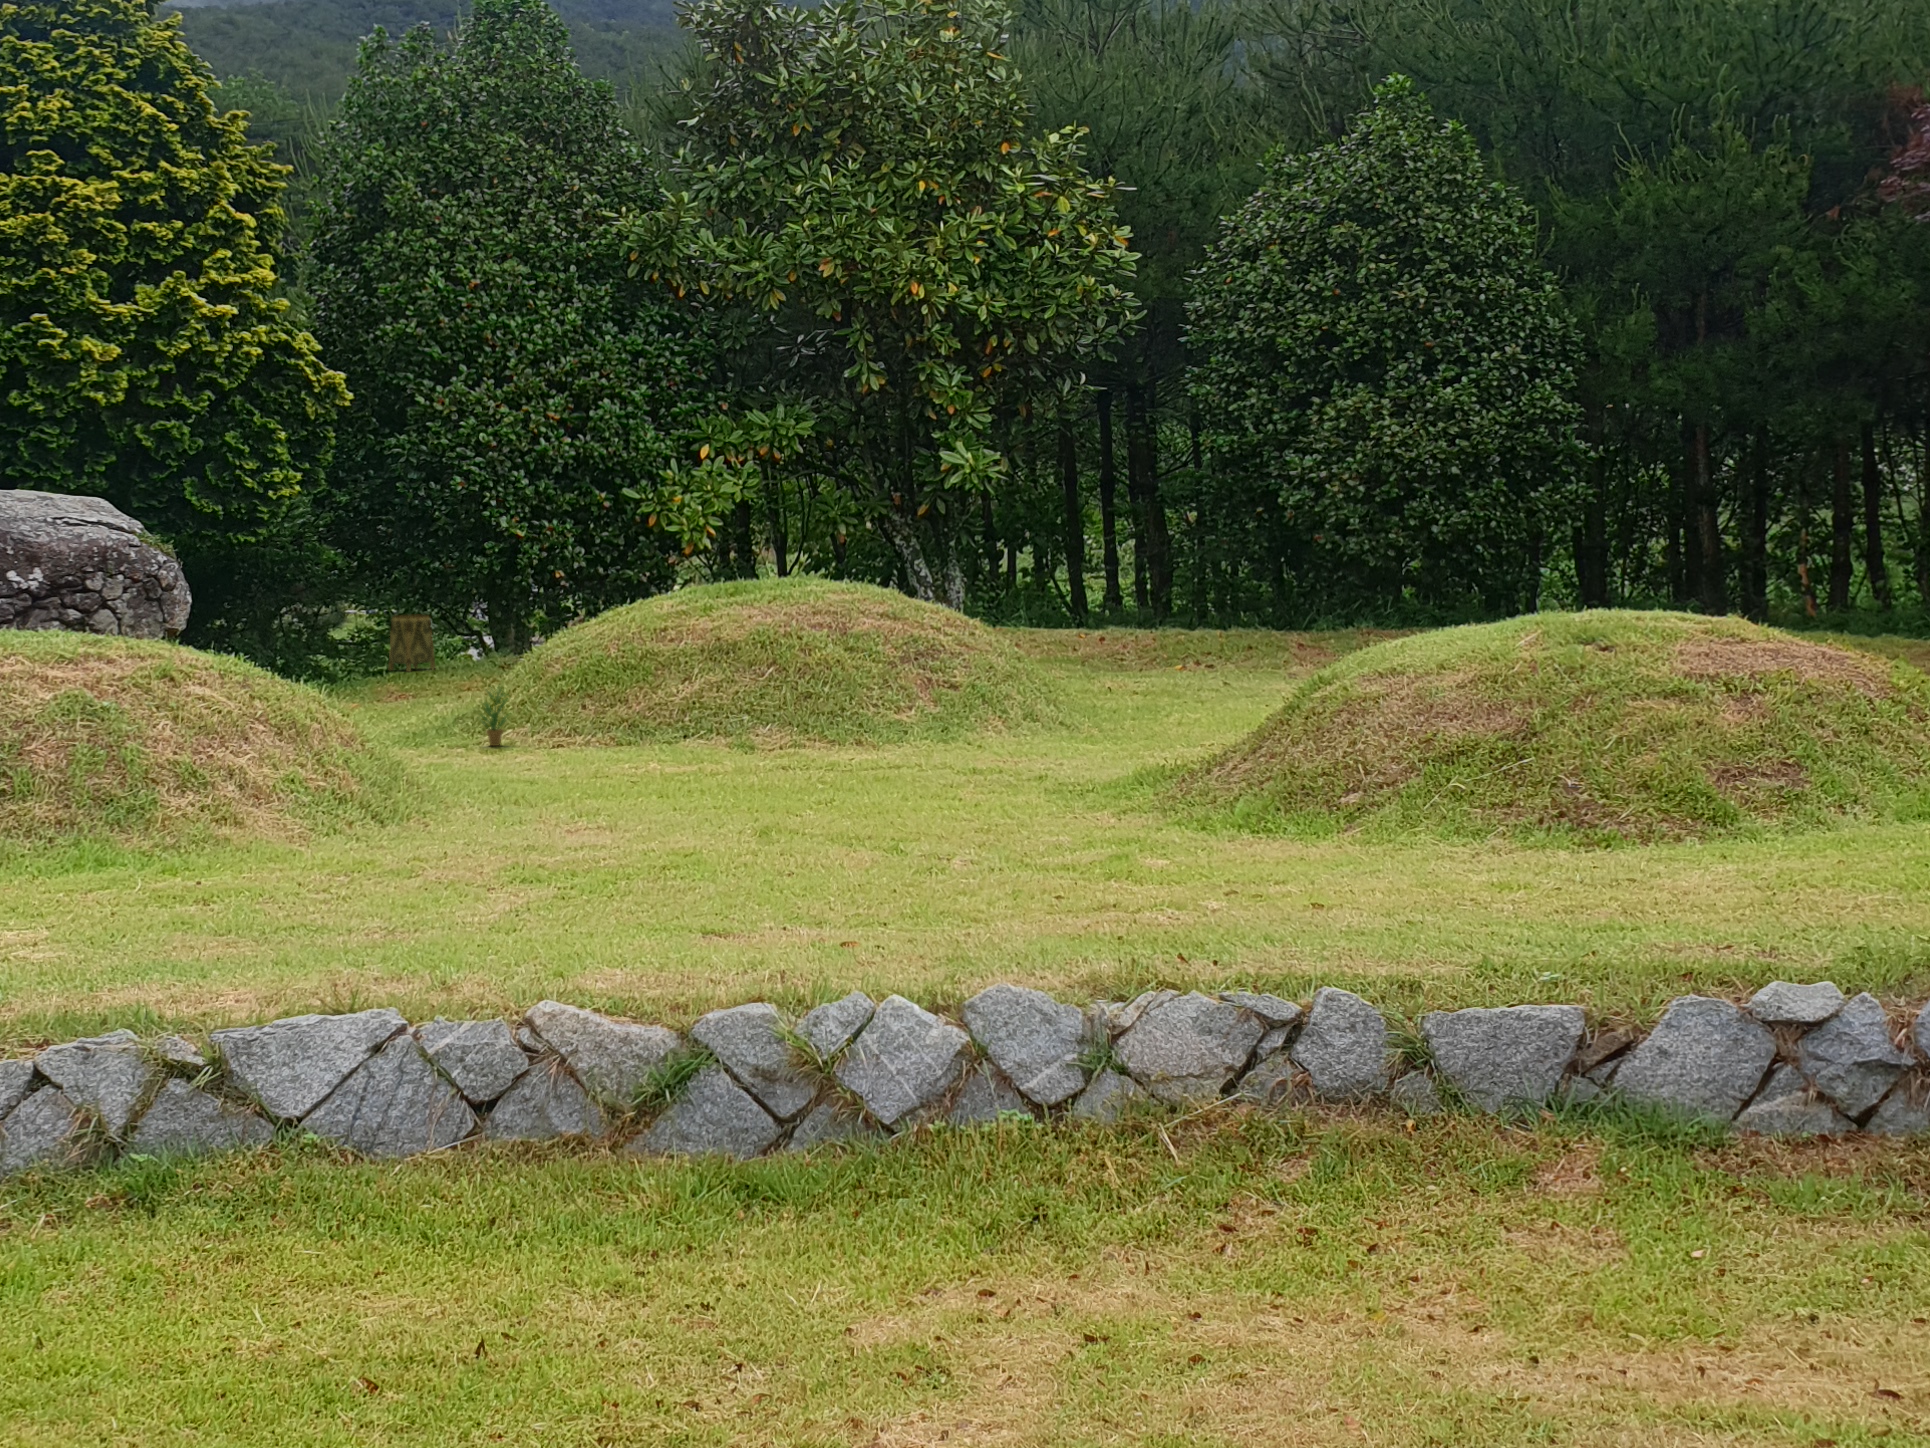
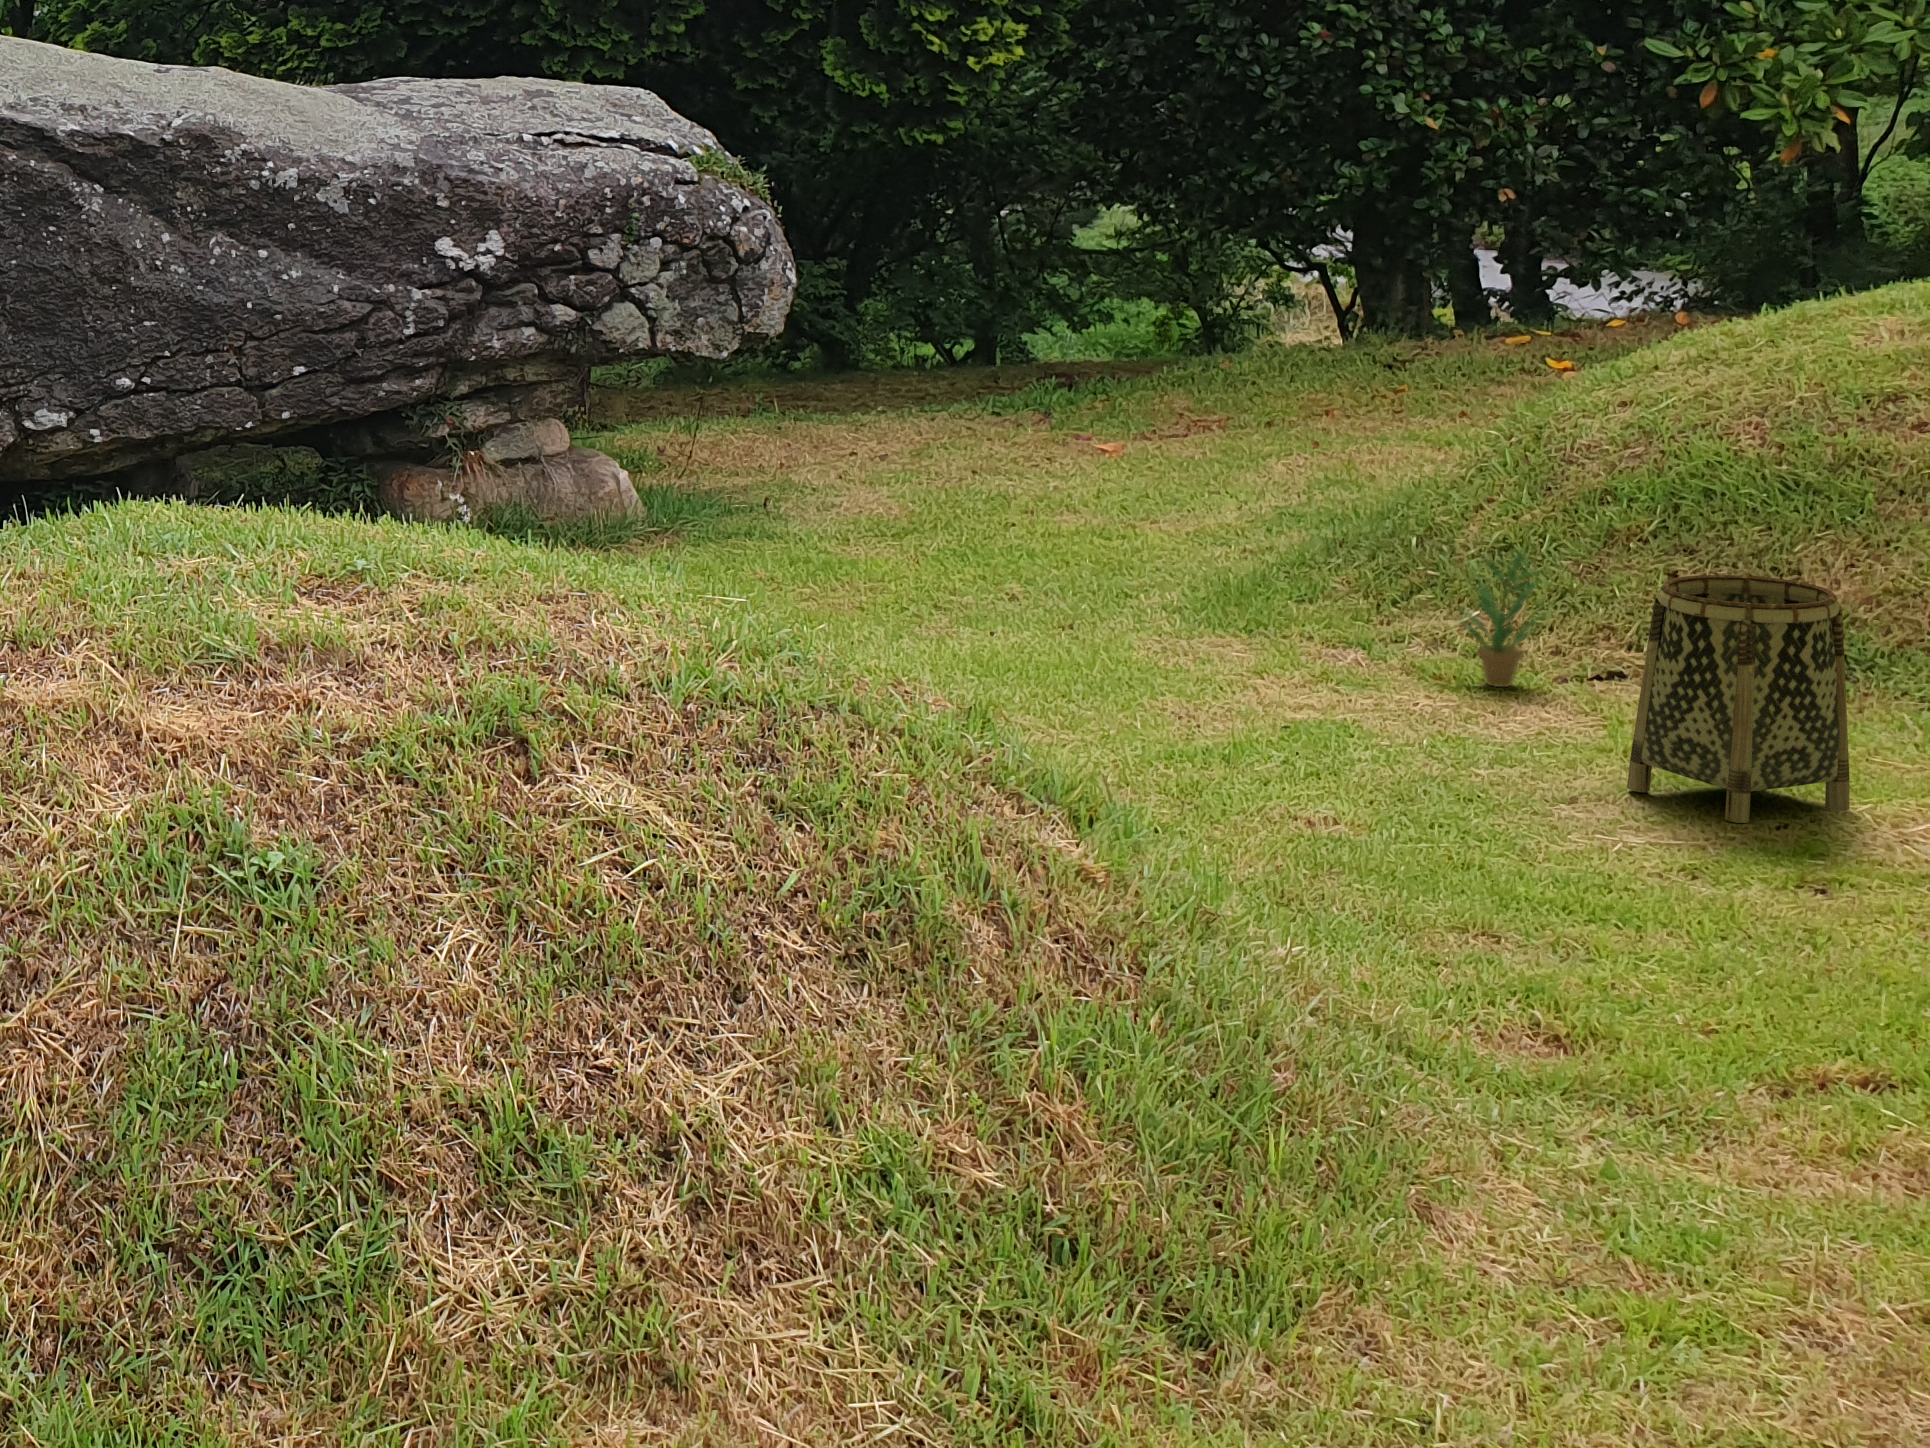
basket: present [389,614,435,672] -> present [1627,575,1850,823]

